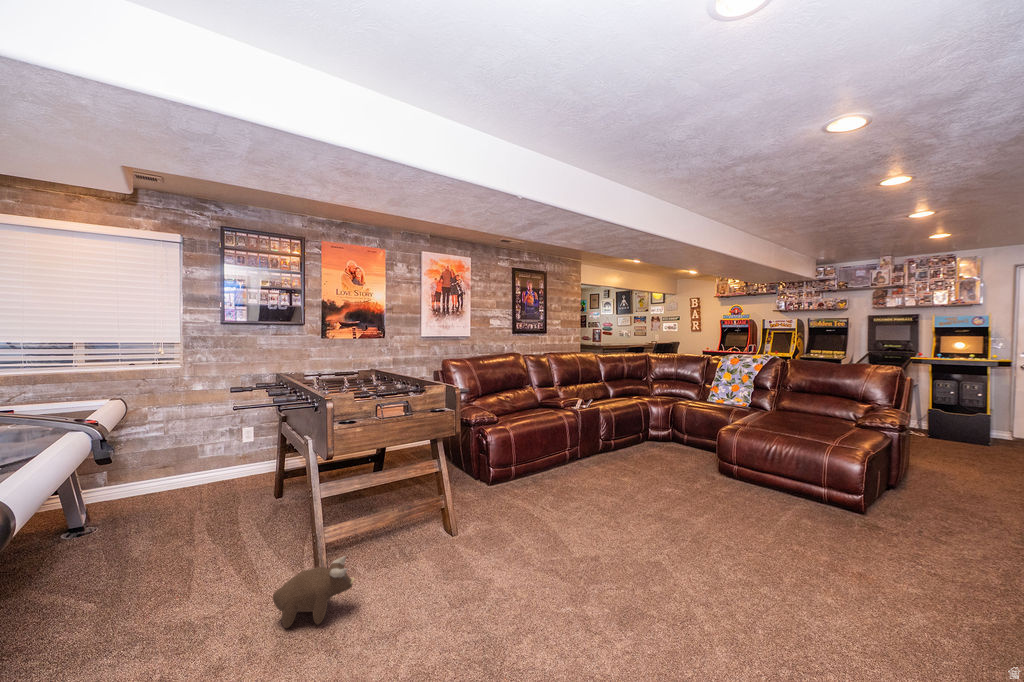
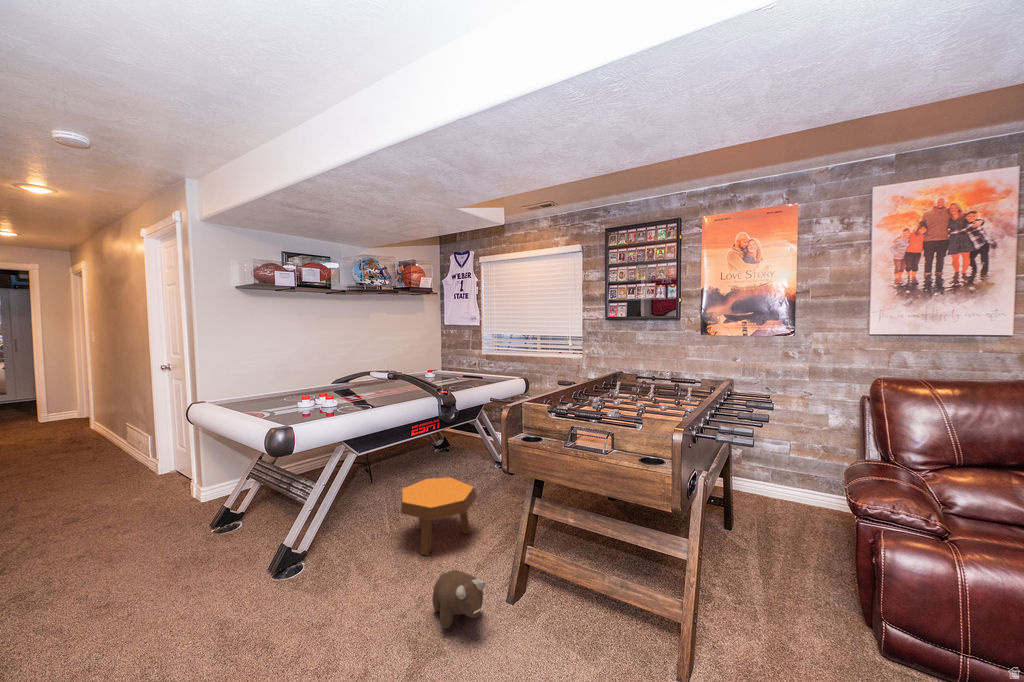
footstool: none [68,526,213,631] -> present [401,477,477,555]

